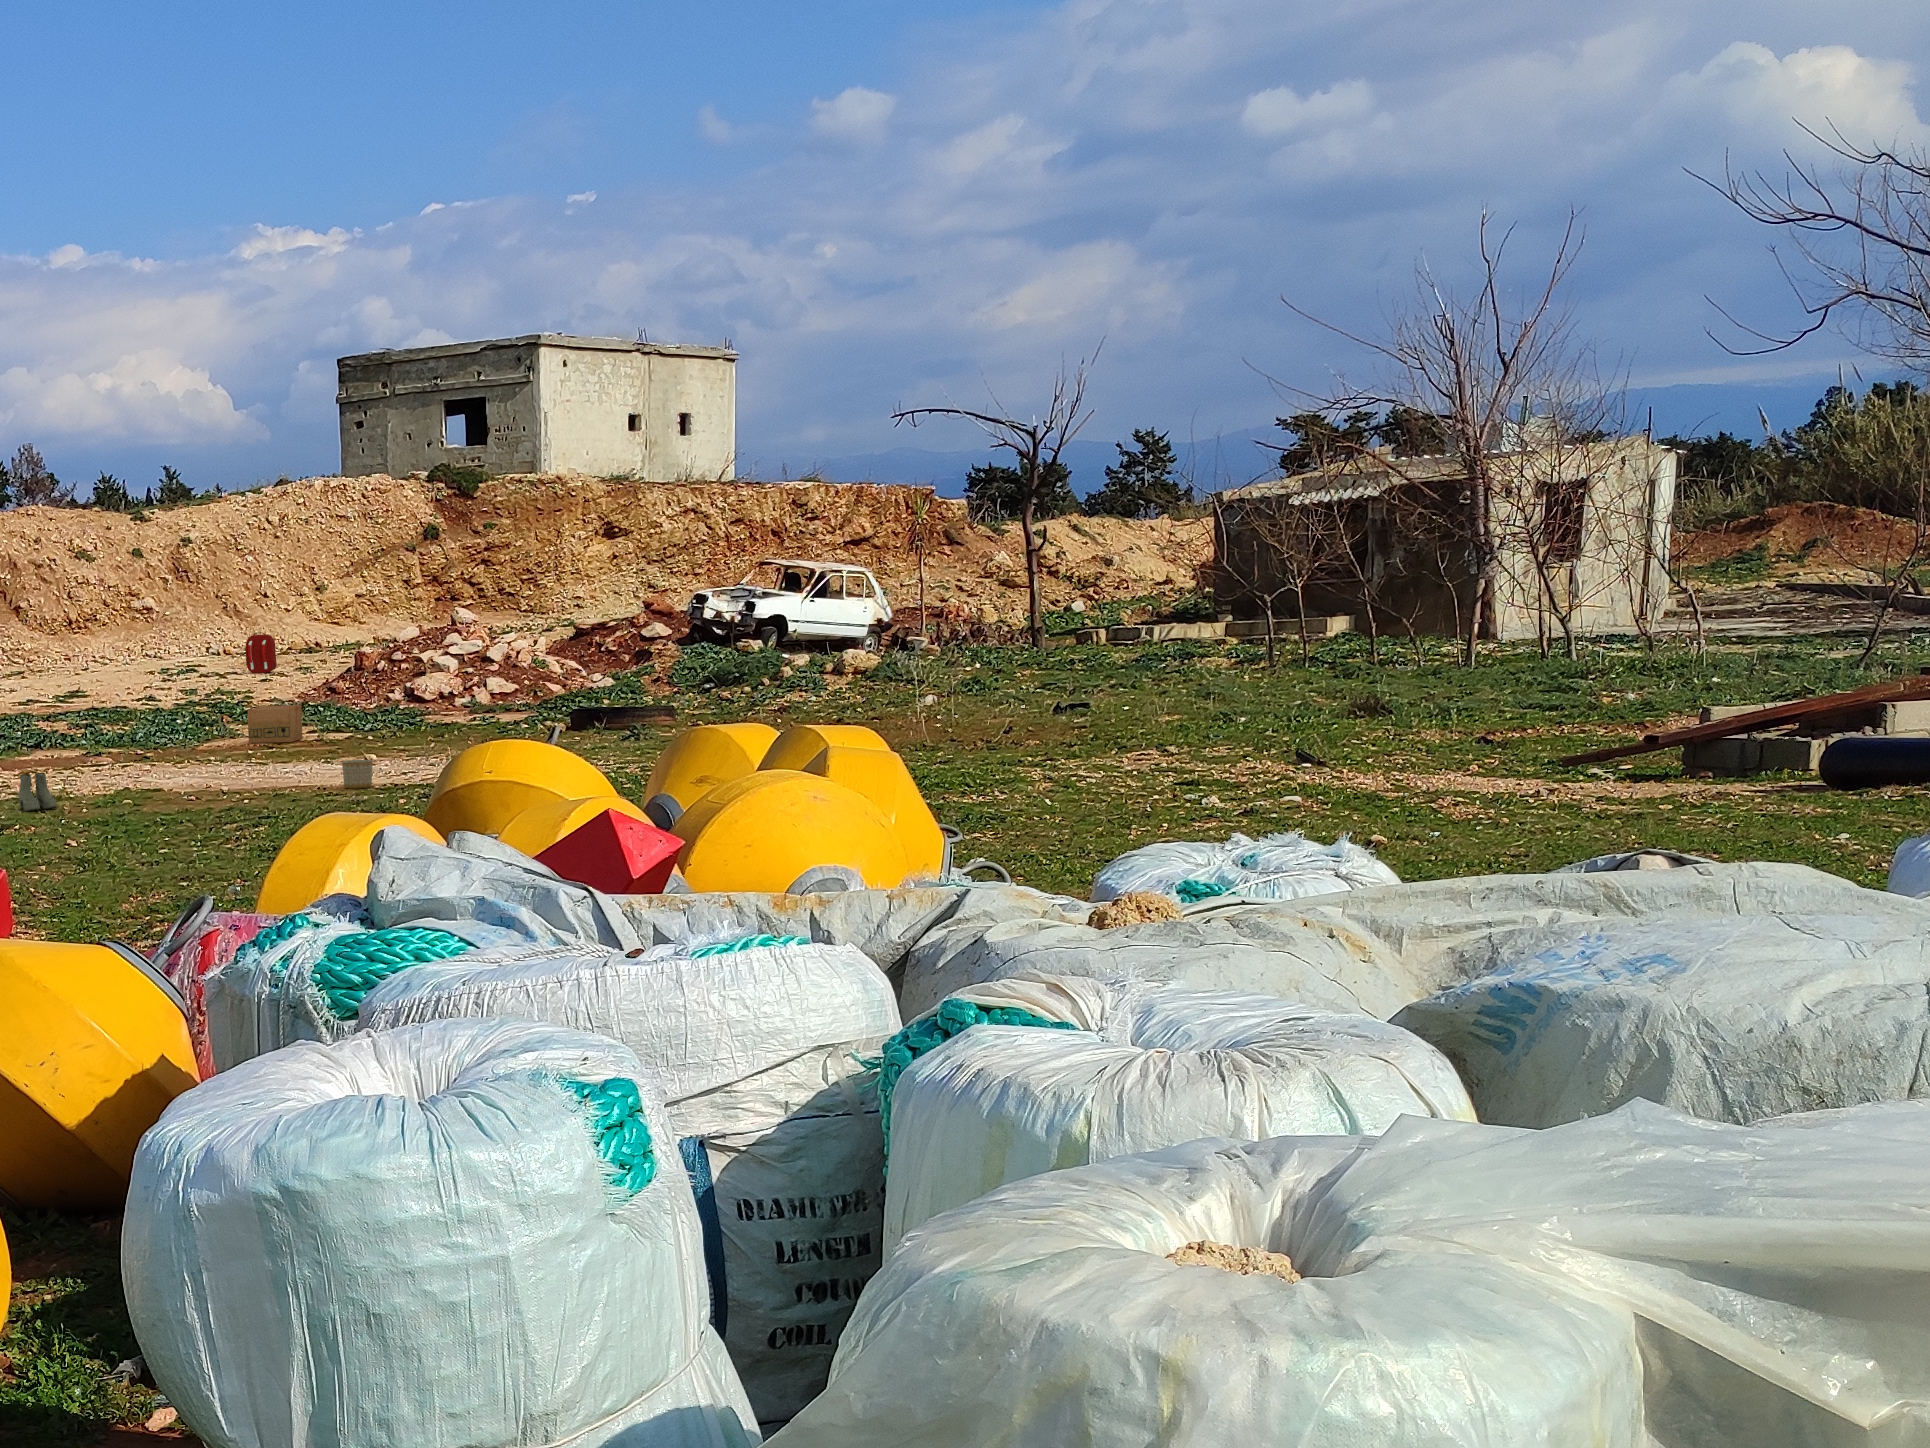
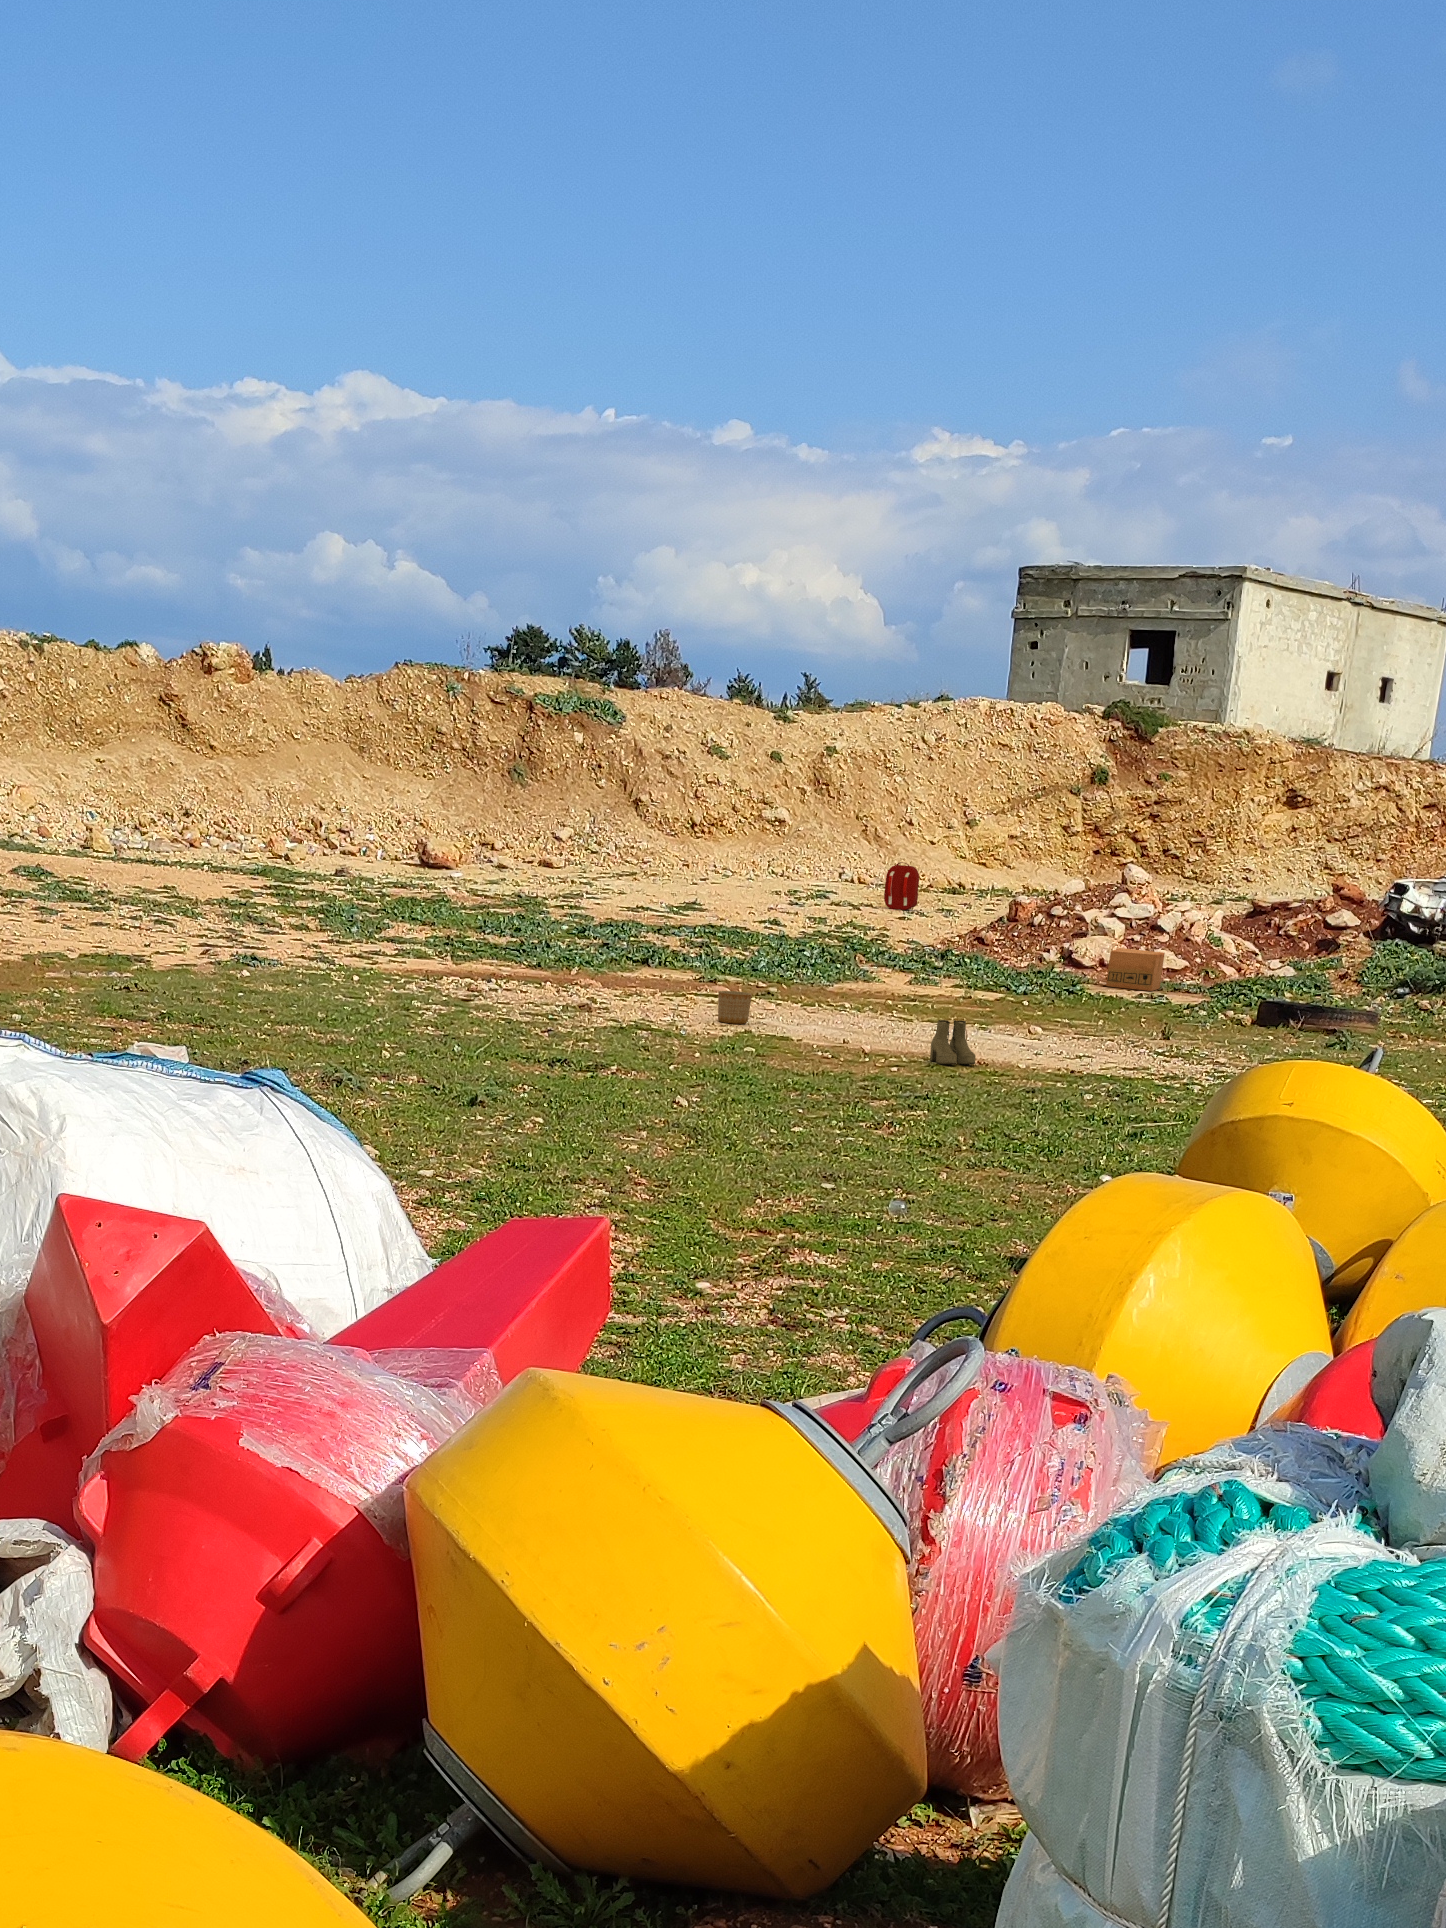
cardboard box: present [248,705,303,743] -> present [1106,948,1165,991]
planter: present [342,760,373,789] -> present [718,991,752,1024]
boots: present [18,773,57,811] -> present [930,1020,976,1065]

